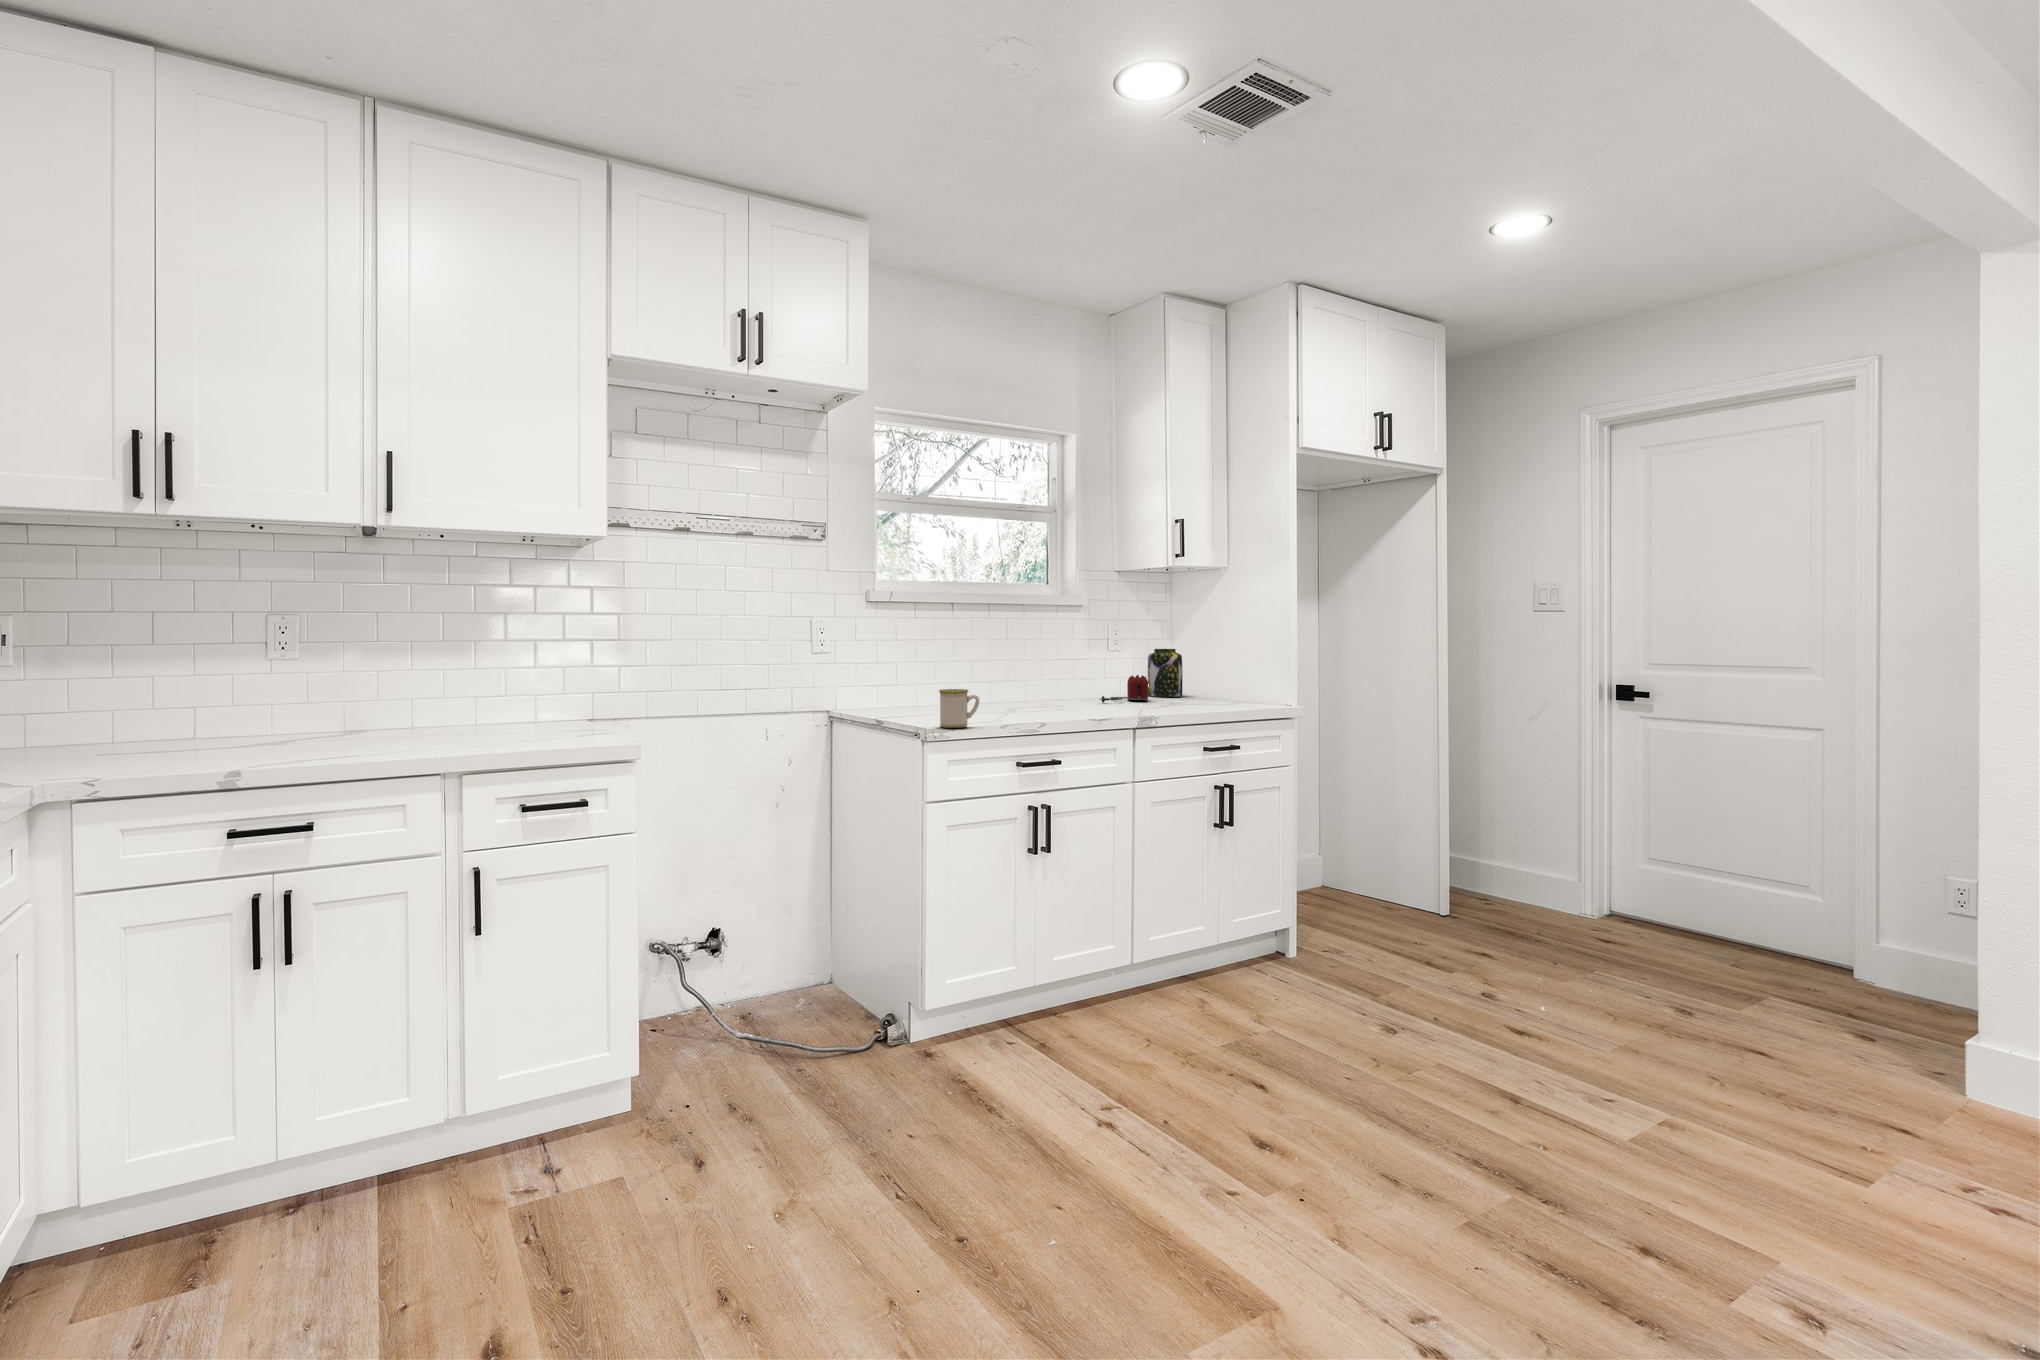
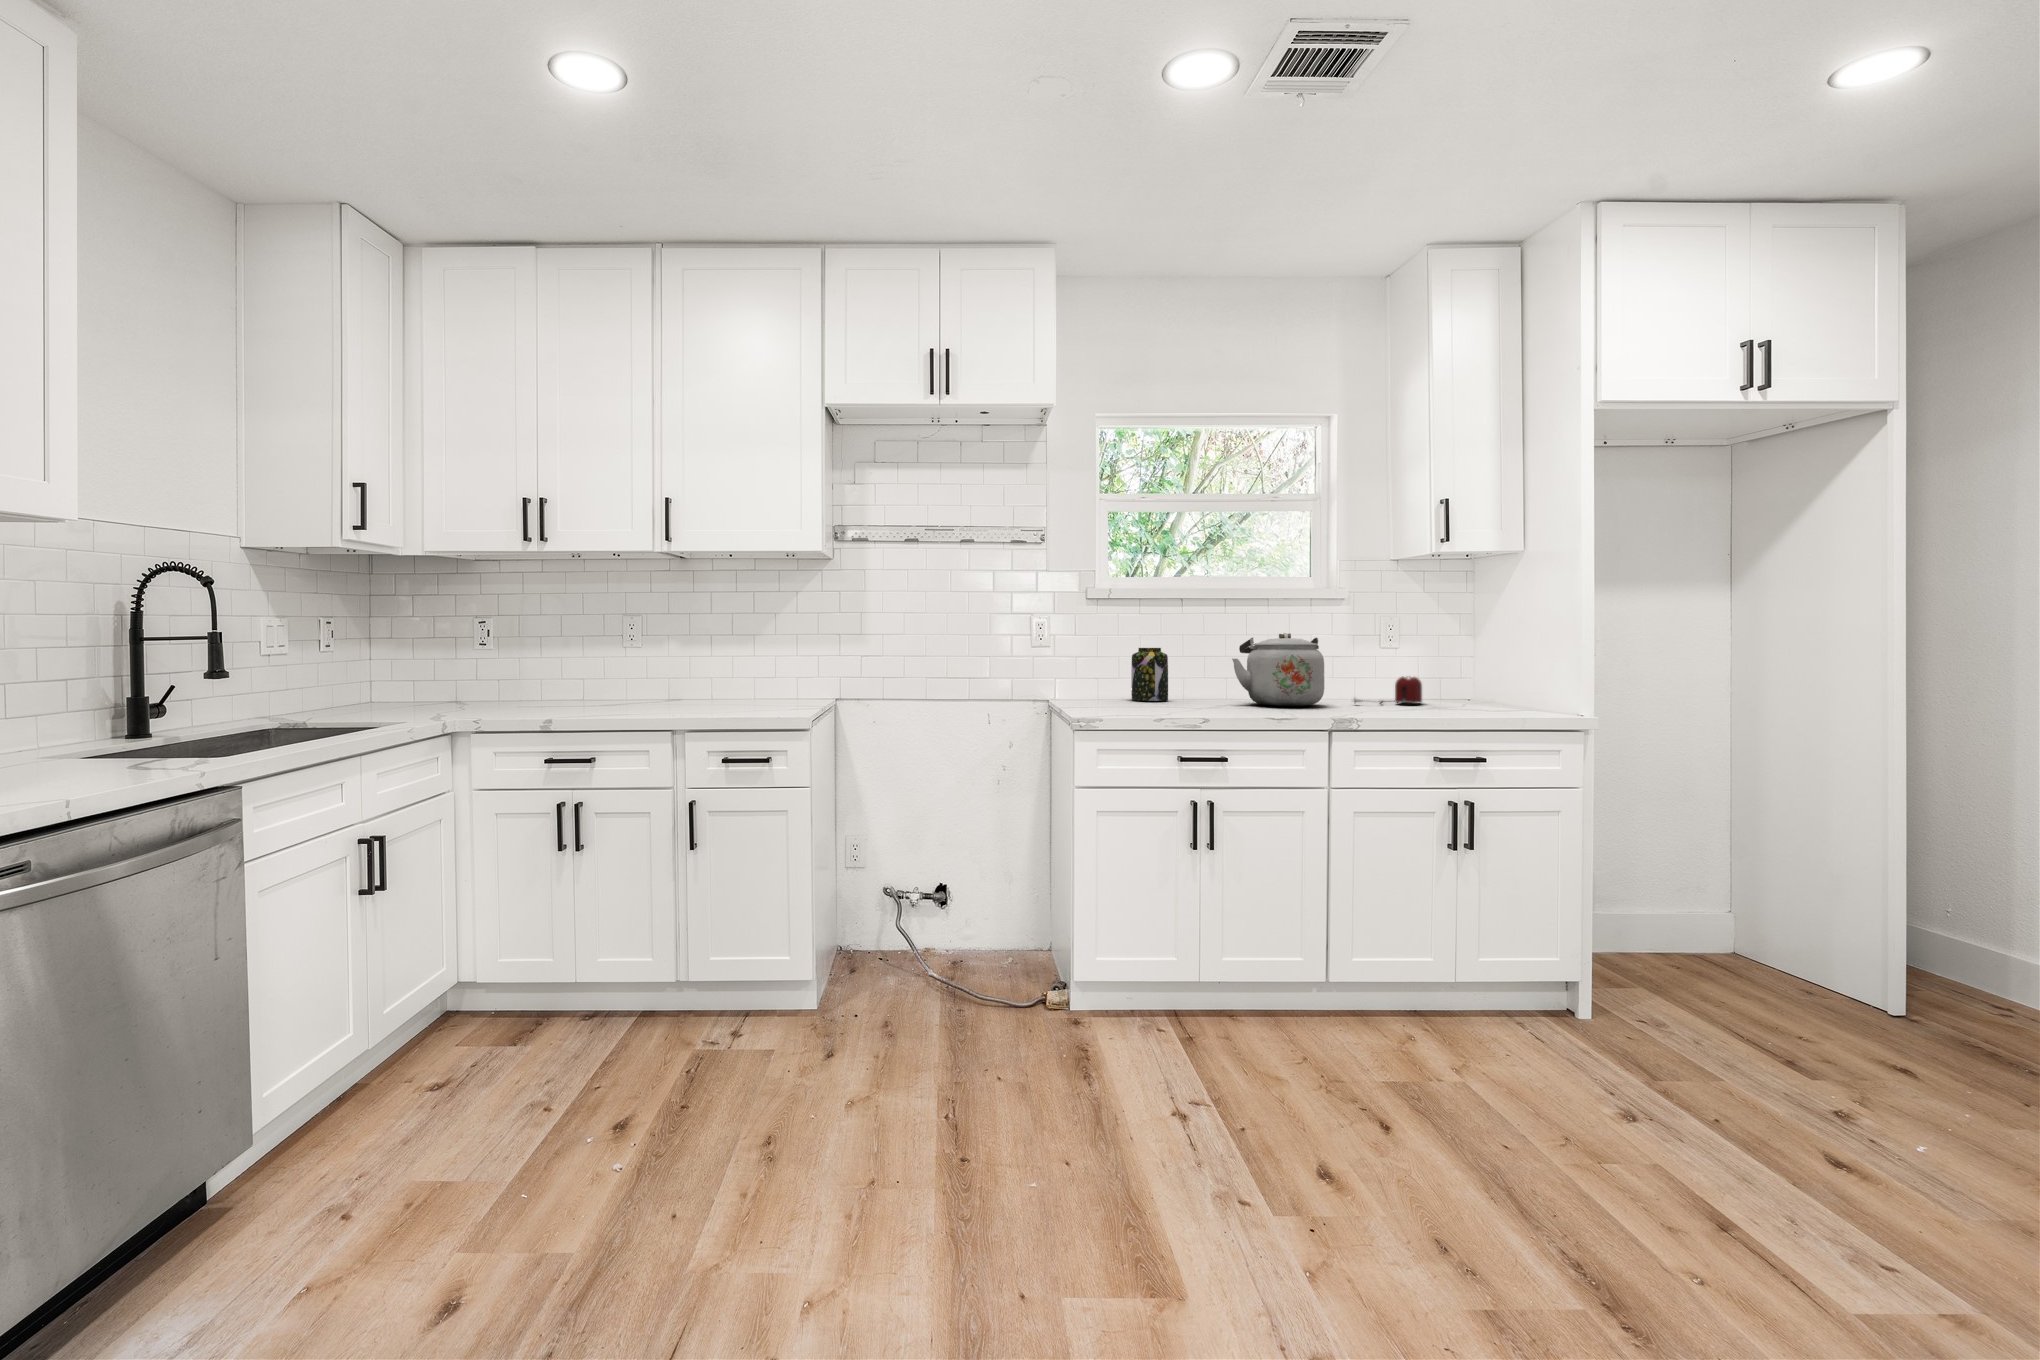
kettle: none [1004,636,1088,707] -> present [1232,633,1324,706]
jar: present [1148,649,1183,697] -> present [1131,648,1168,701]
mug: present [939,689,979,728] -> none [1095,681,1135,718]

